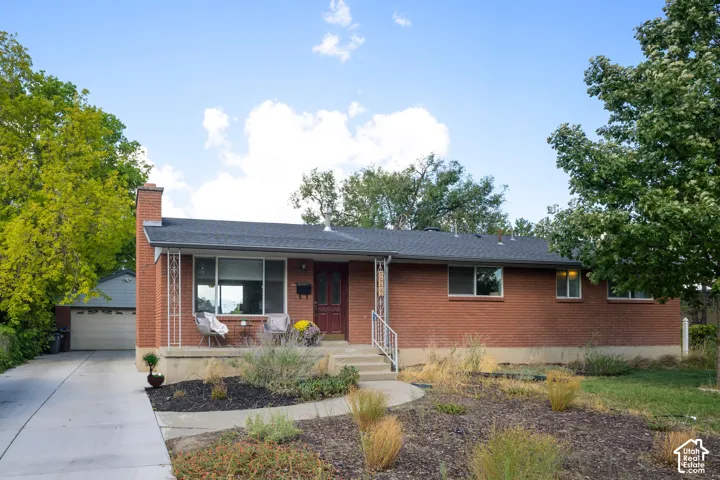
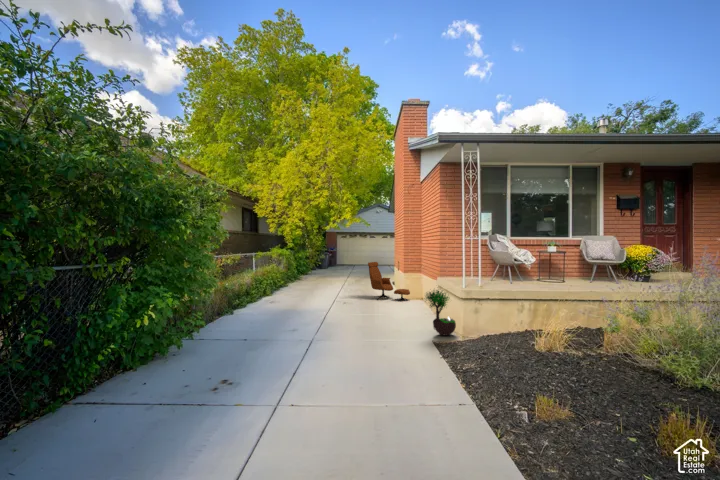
lounge chair: none [103,338,143,374] -> present [368,262,410,300]

